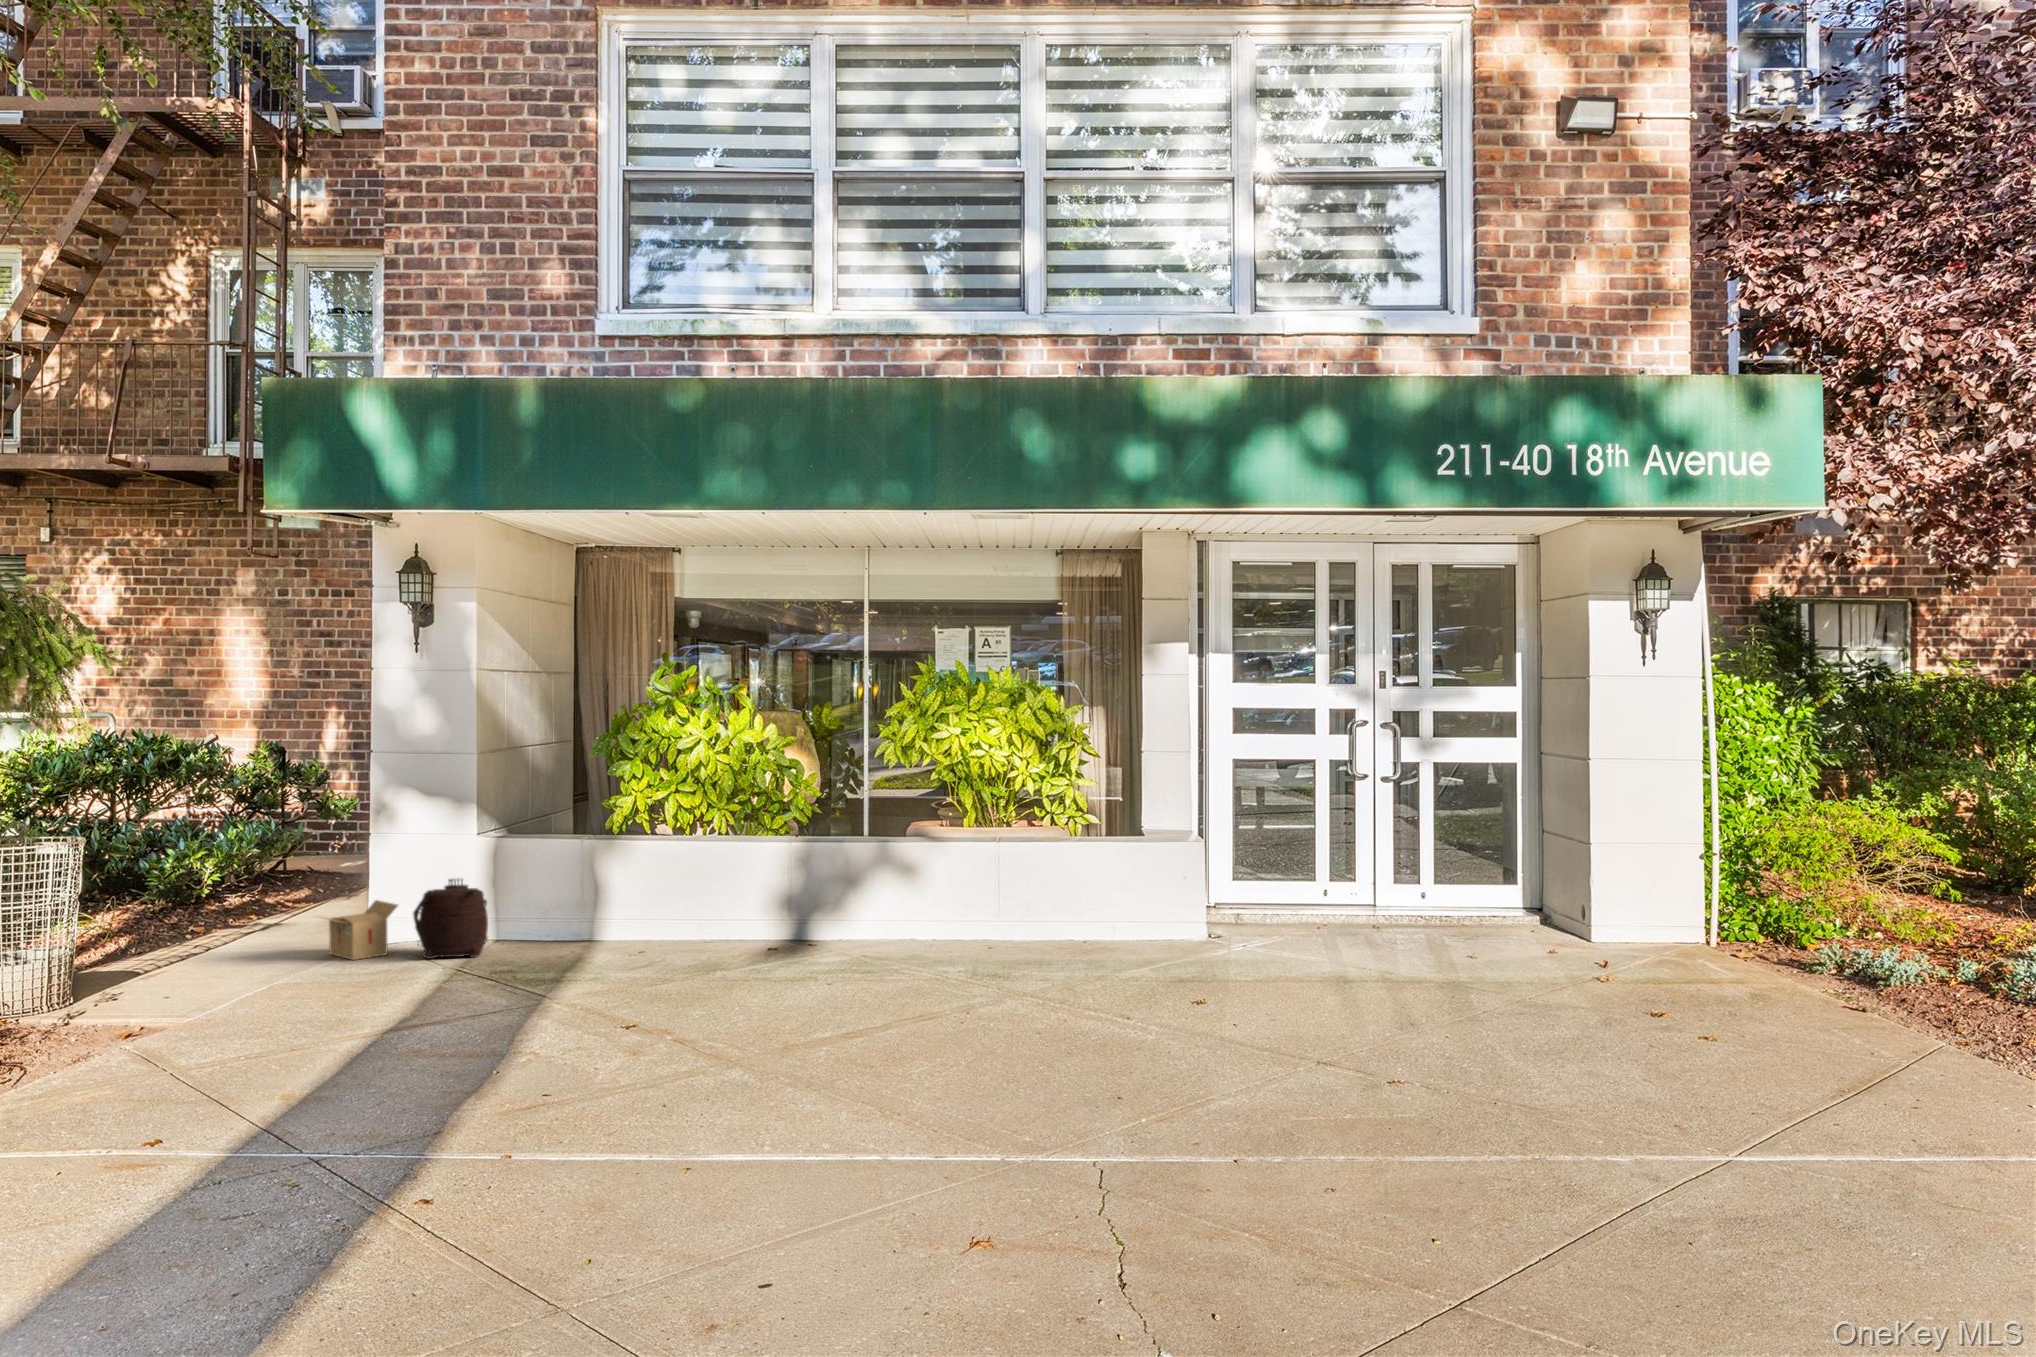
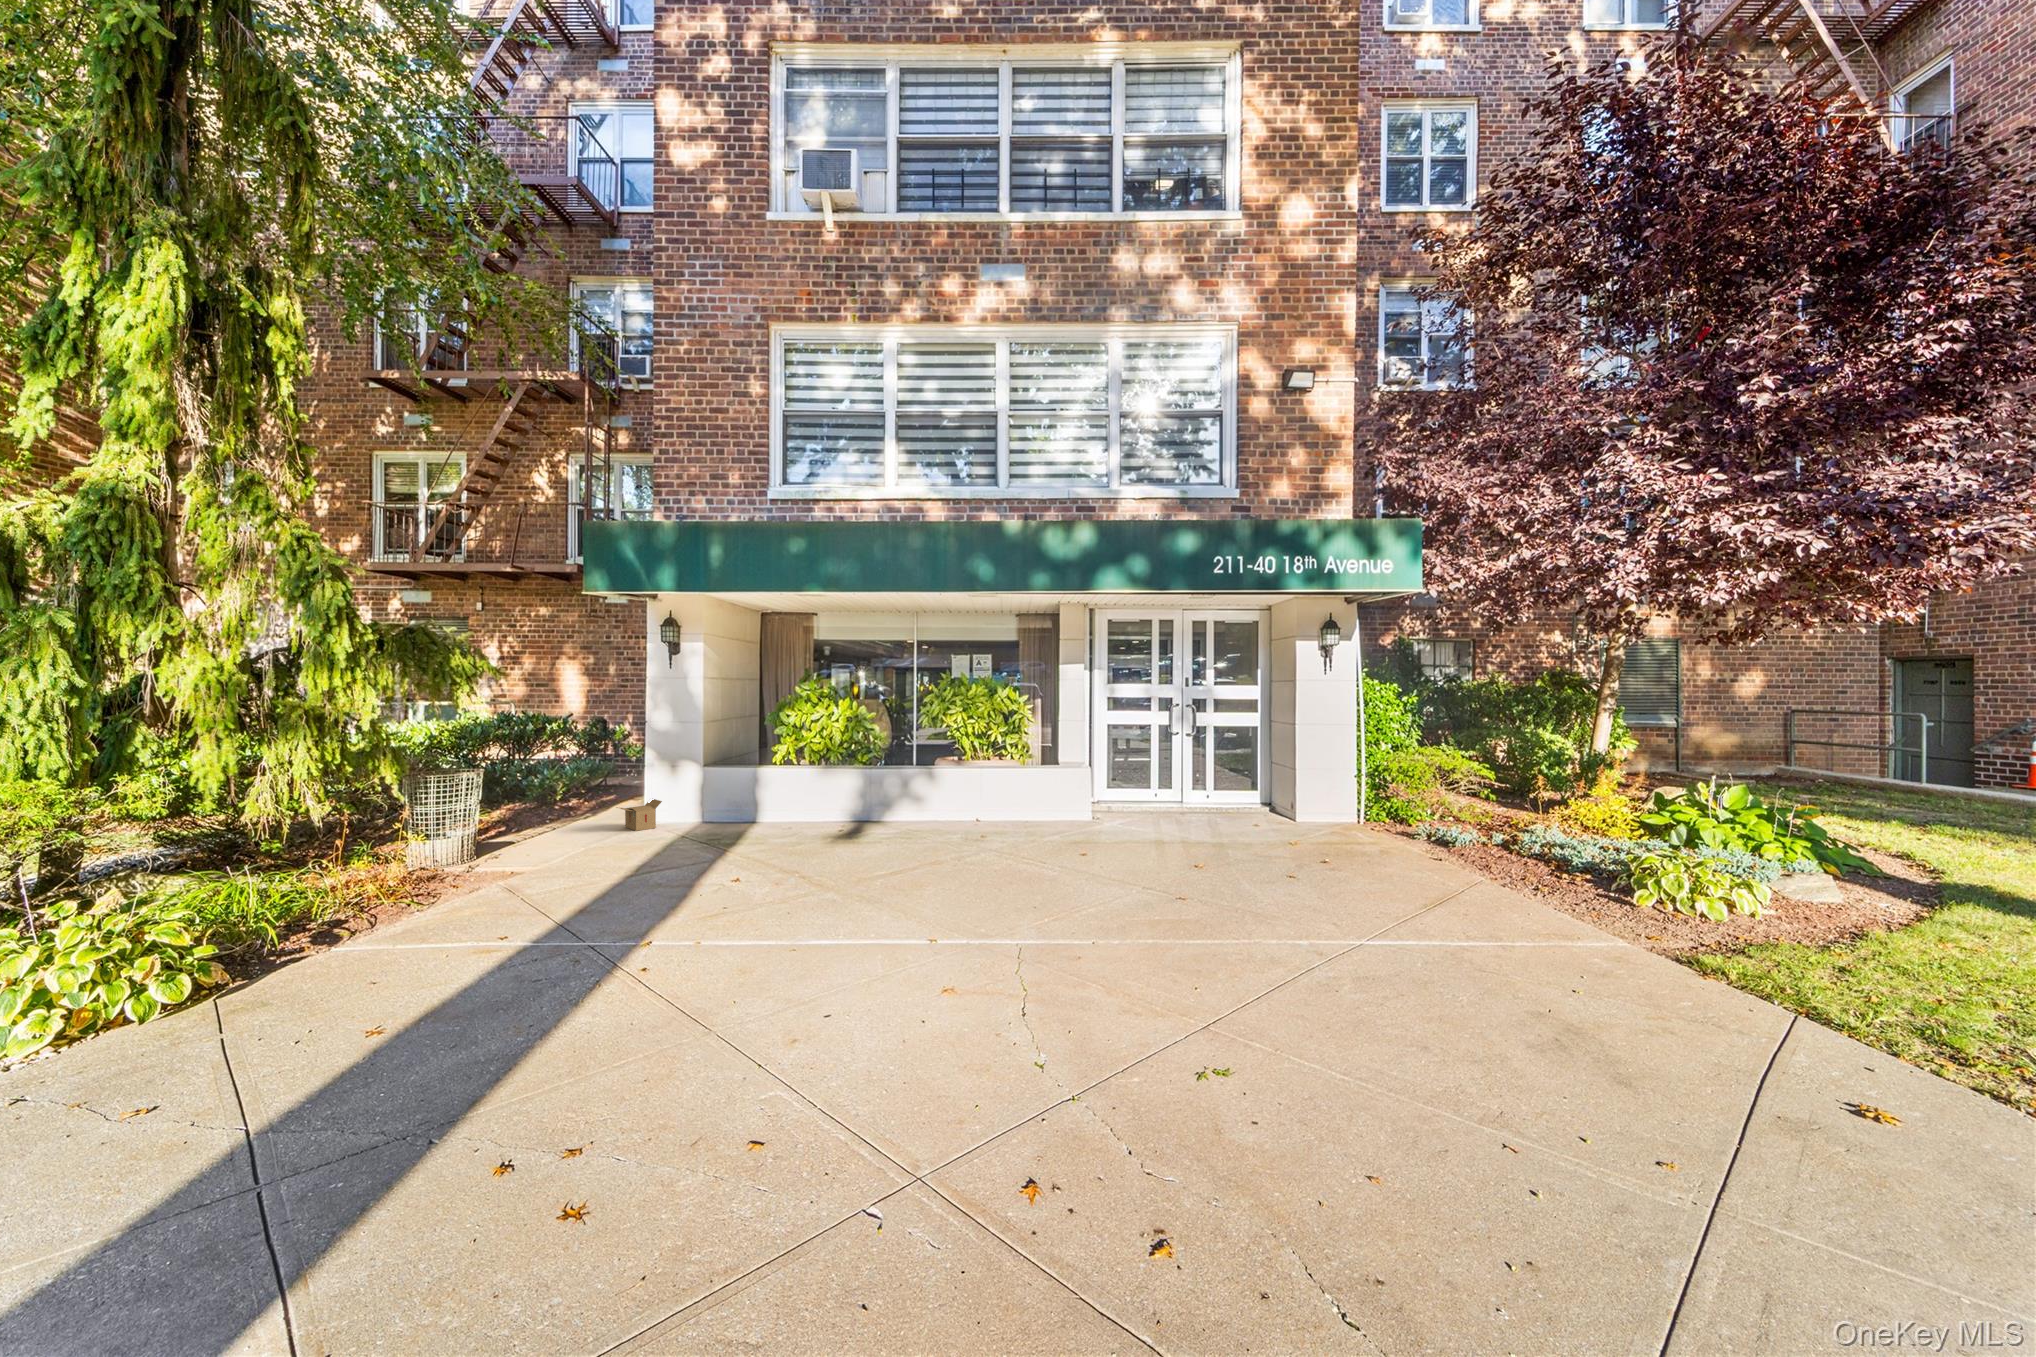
backpack: present [413,879,488,959] -> none [668,787,709,831]

